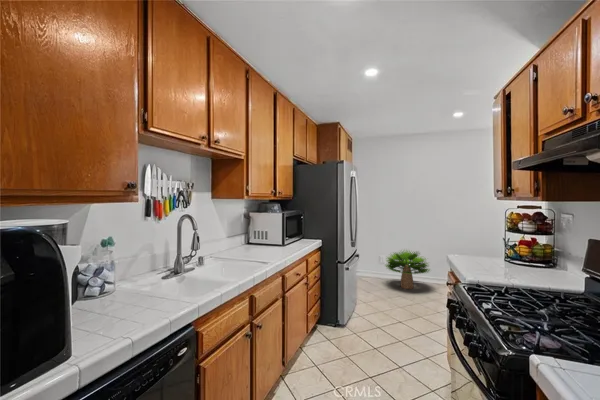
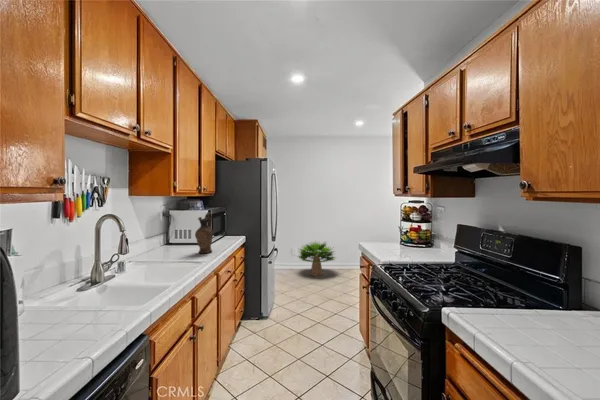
ceramic pitcher: none [265,215,281,254] -> present [195,212,213,253]

